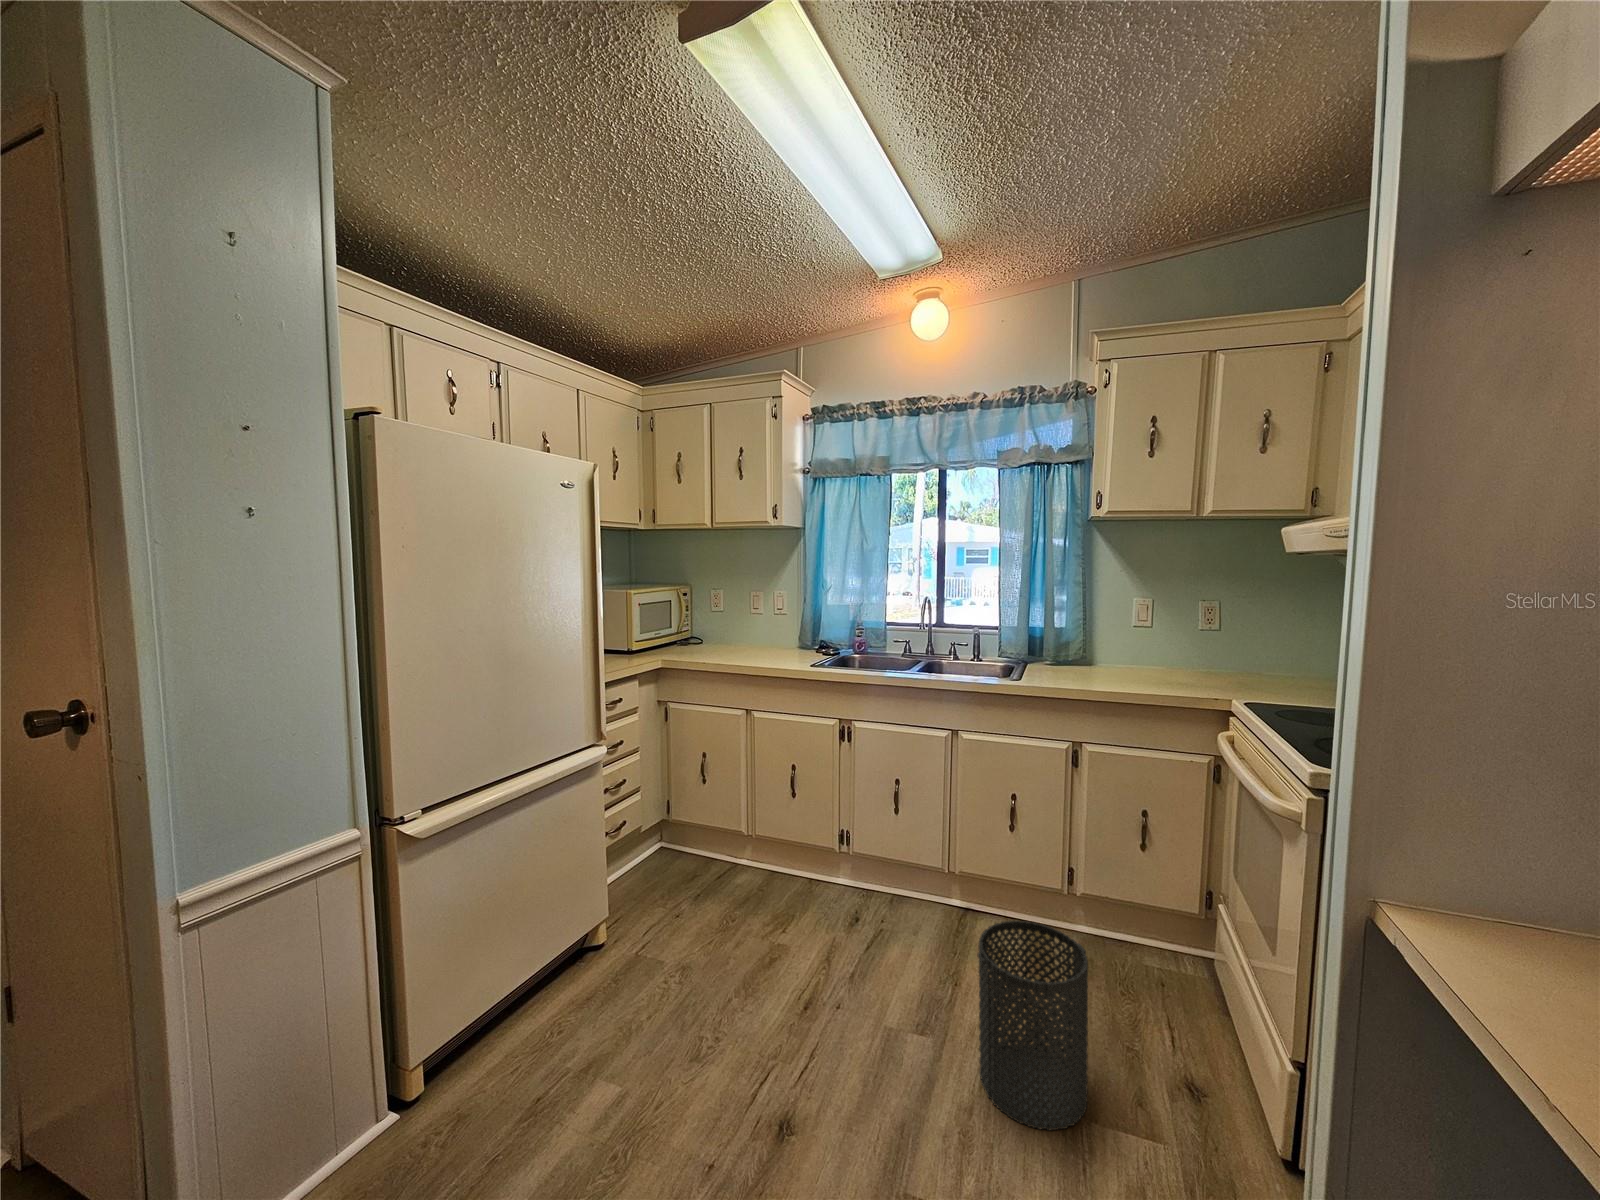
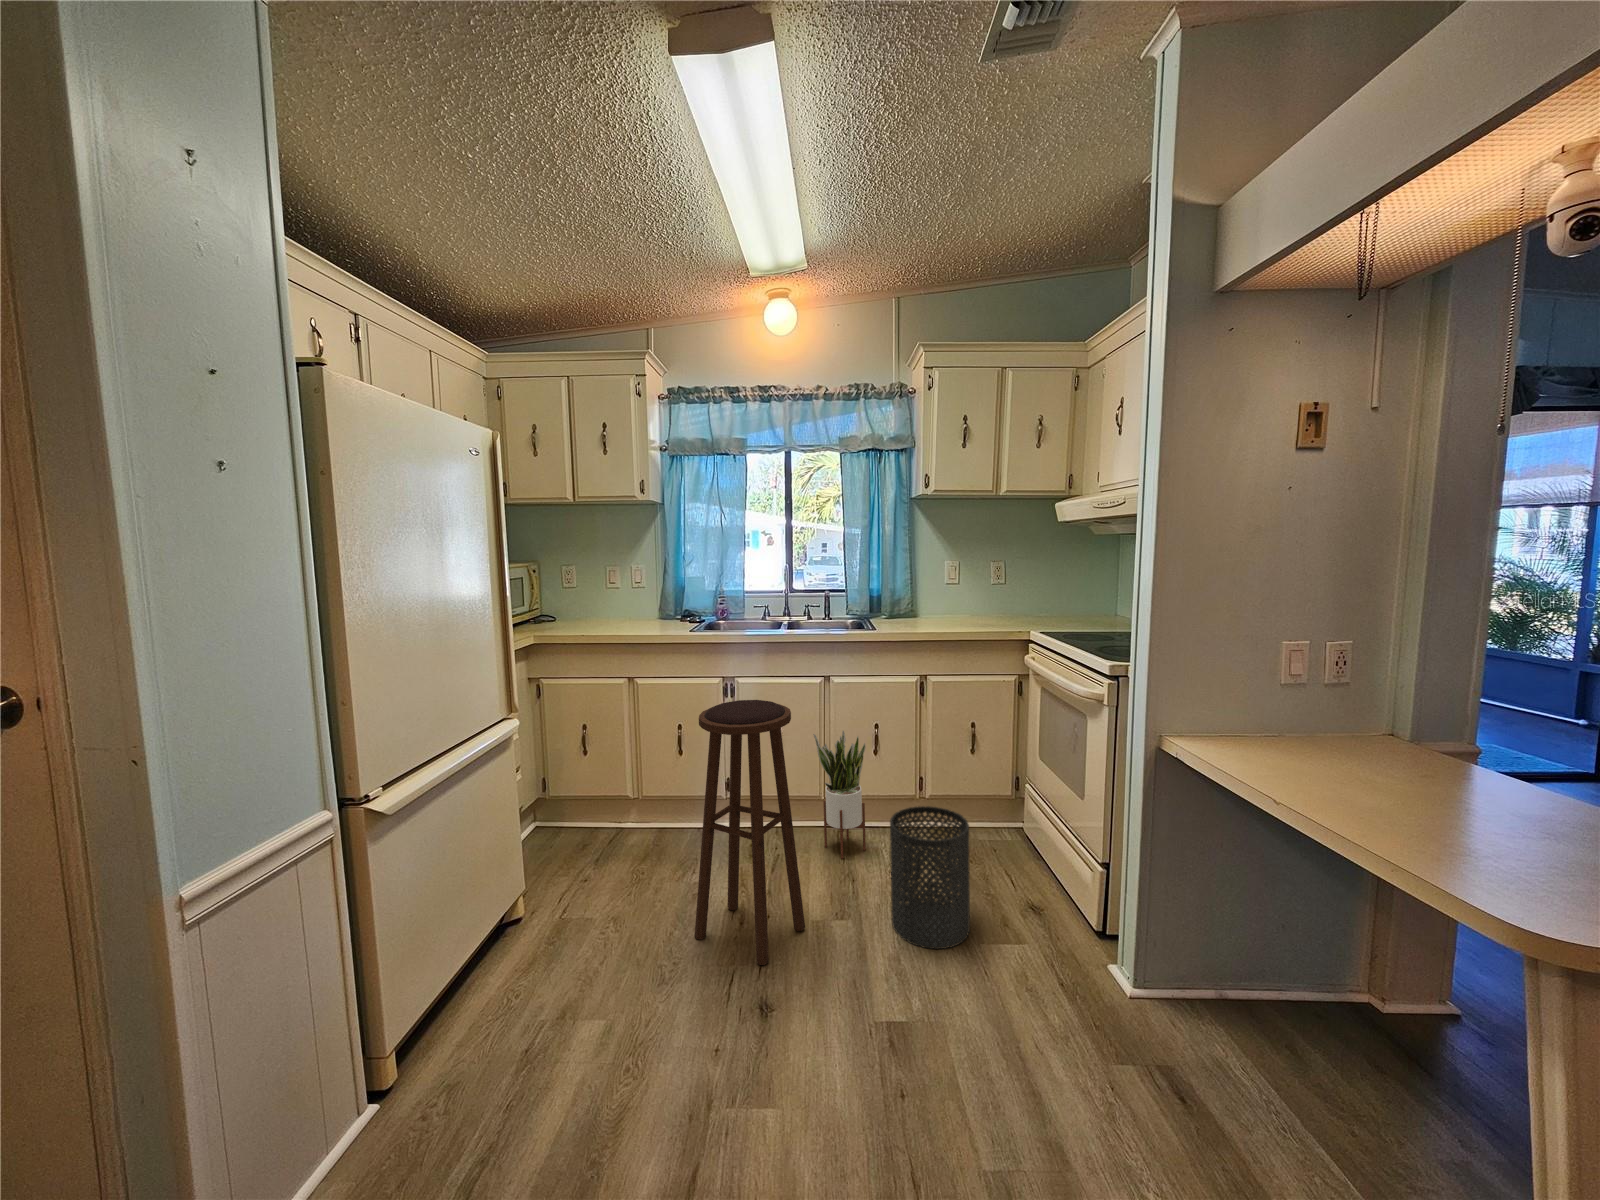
stool: none [749,756,870,1075] -> present [695,700,805,965]
potted plant: none [924,799,991,956] -> present [813,731,866,859]

